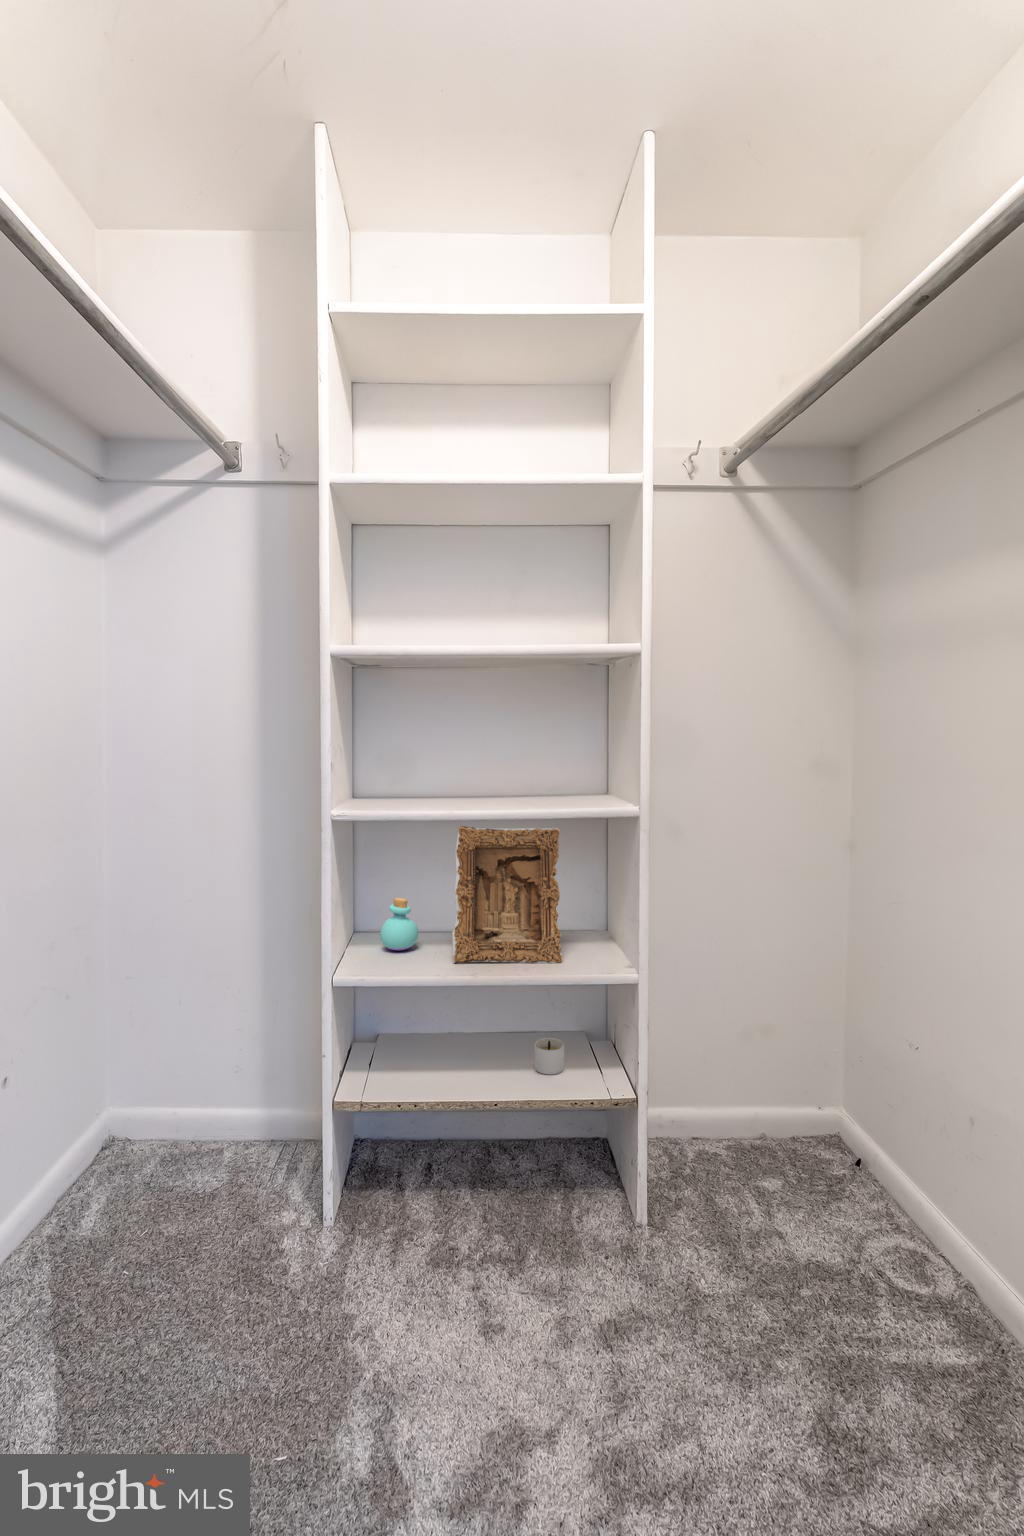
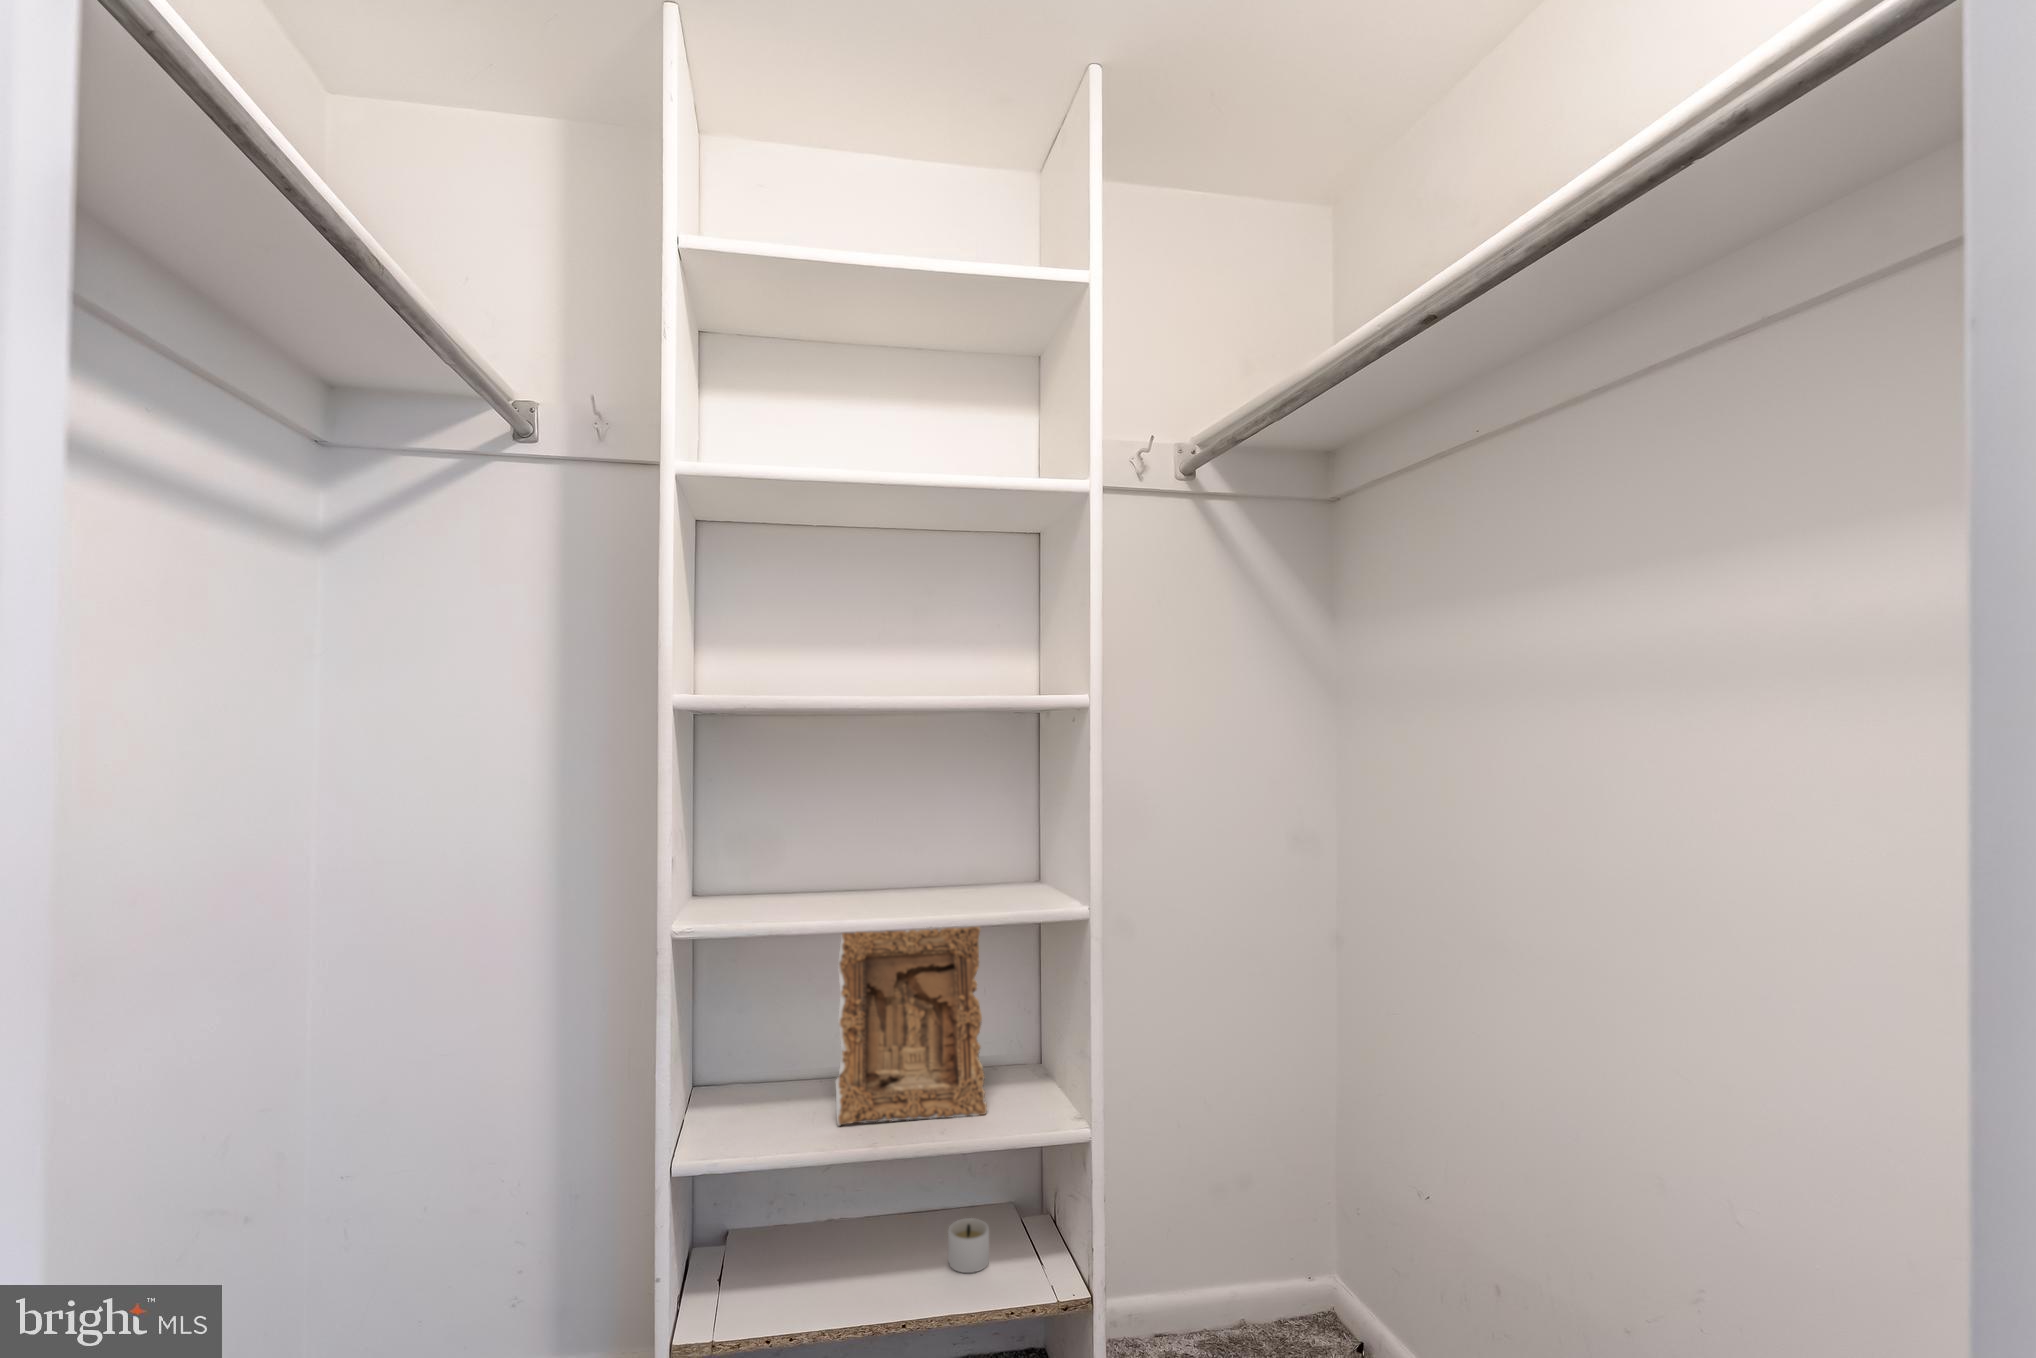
perfume bottle: present [380,898,418,950] -> none [728,1031,782,1109]

